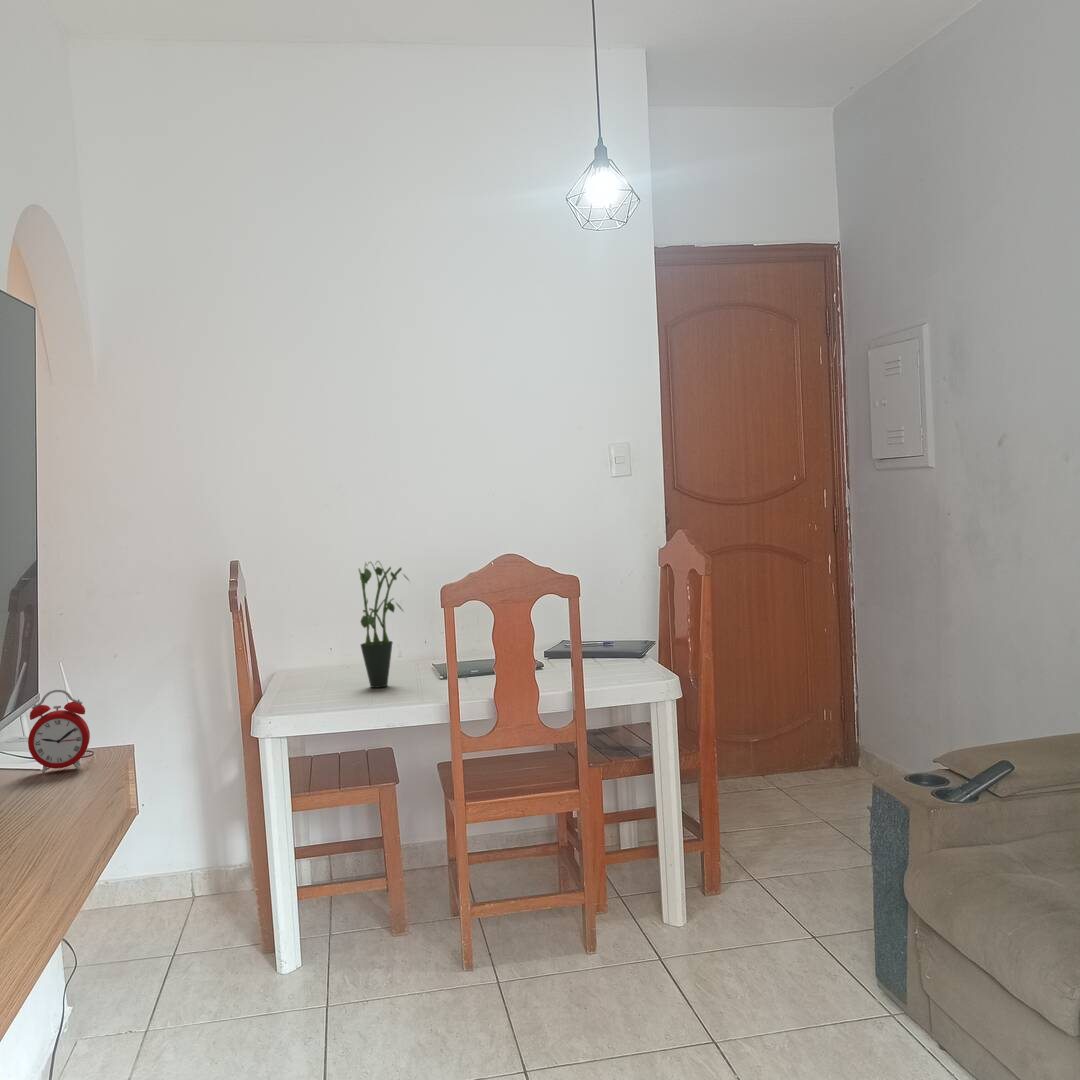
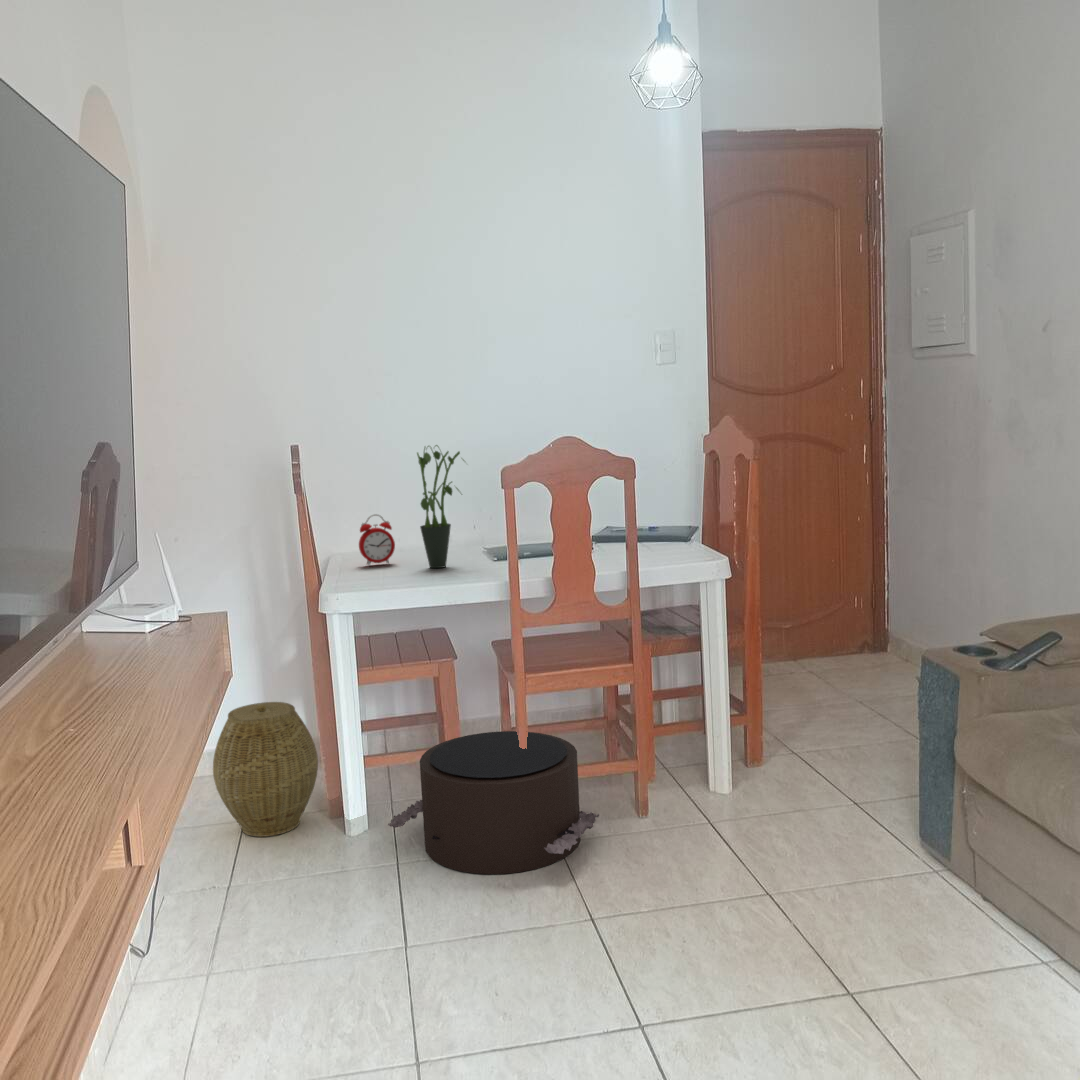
alarm clock: present [28,690,90,774] -> present [359,514,395,566]
woven basket: none [137,829,249,976] -> present [213,702,318,837]
pouf: none [315,860,540,1021] -> present [388,731,599,874]

